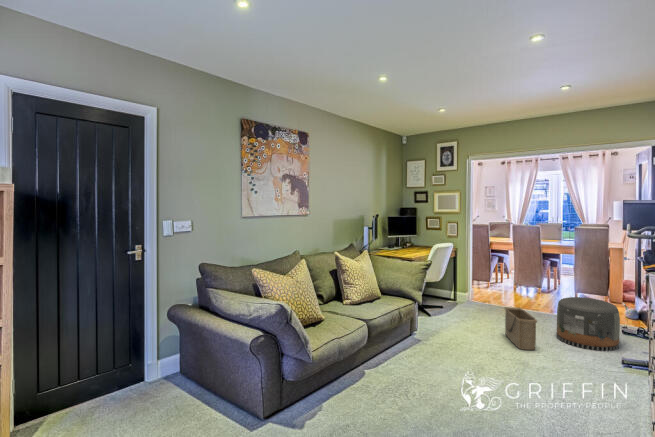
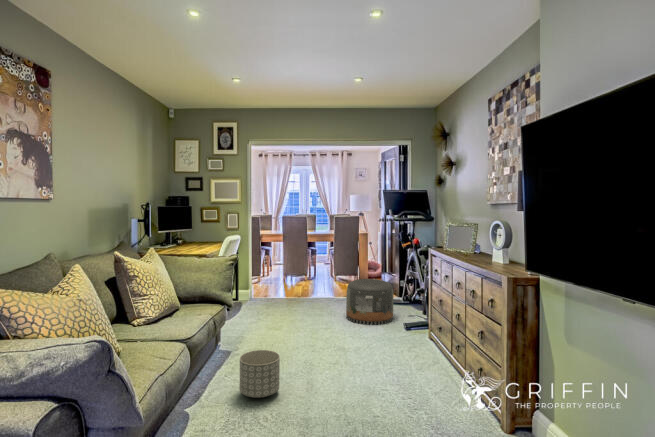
basket: present [505,307,537,350] -> none [306,297,342,338]
planter: none [406,340,439,379] -> present [240,350,280,398]

